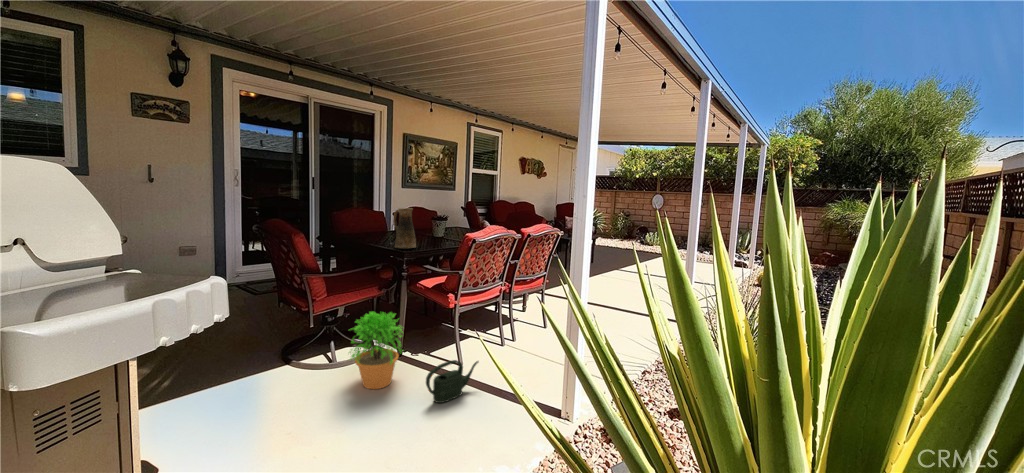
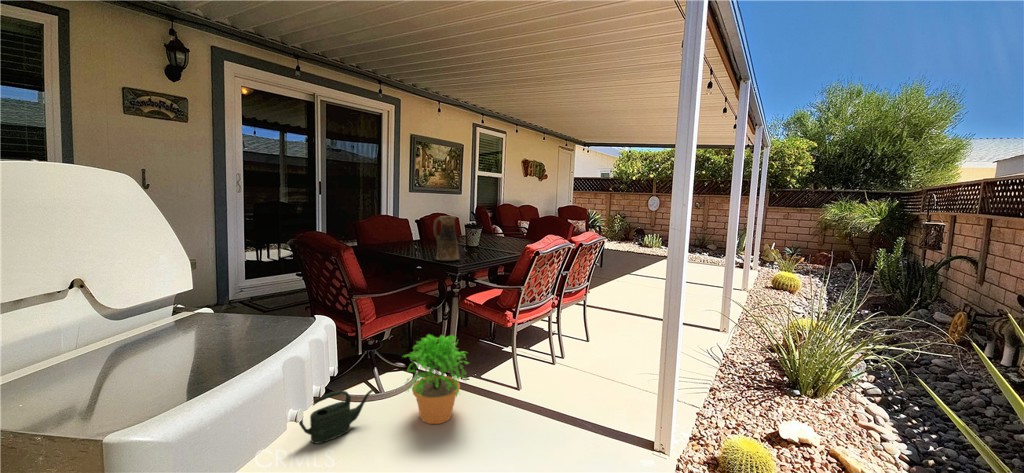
watering can: present [426,360,478,403] -> present [299,389,373,444]

